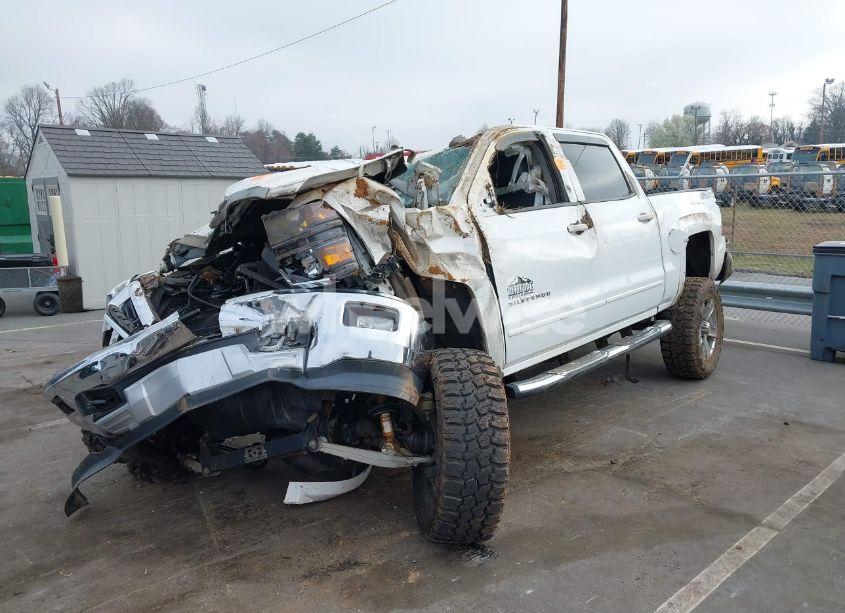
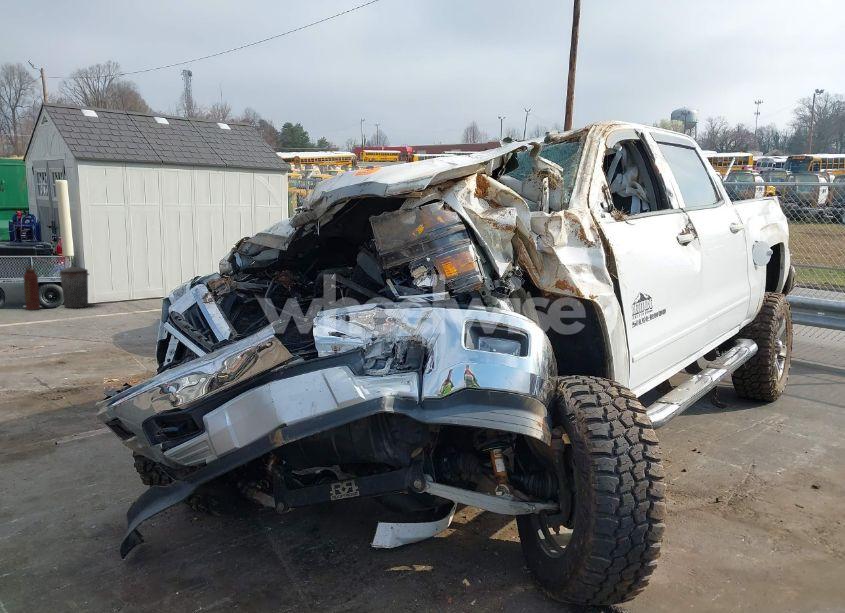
fire extinguisher: none [22,275,39,316] -> present [23,266,40,310]

